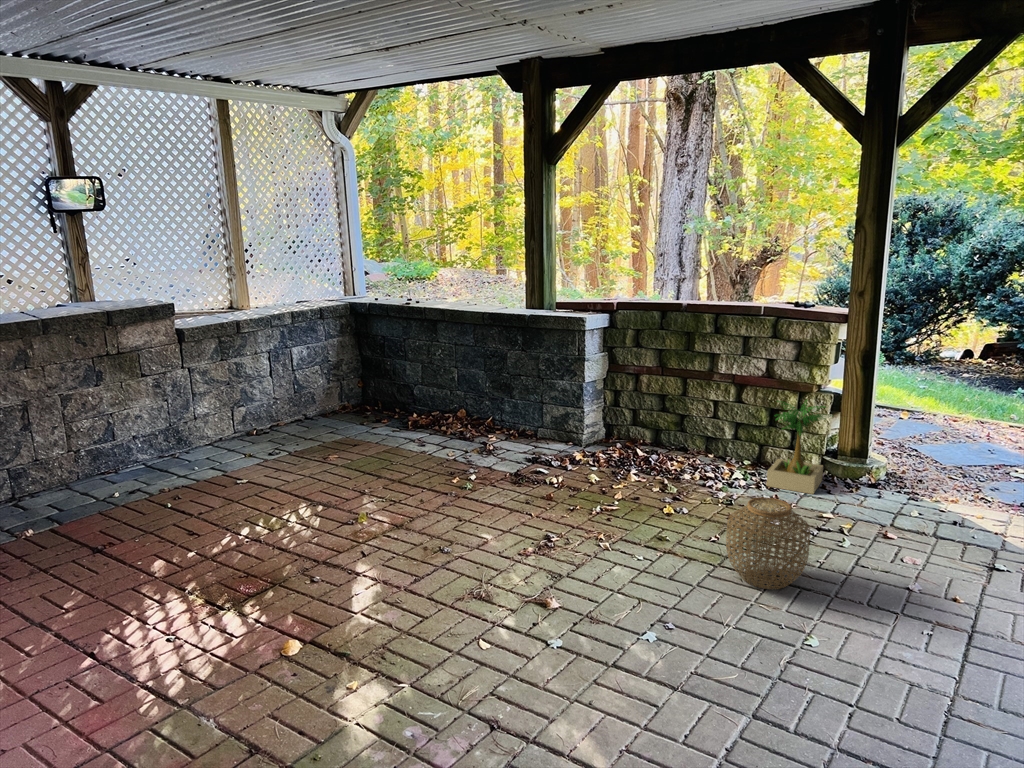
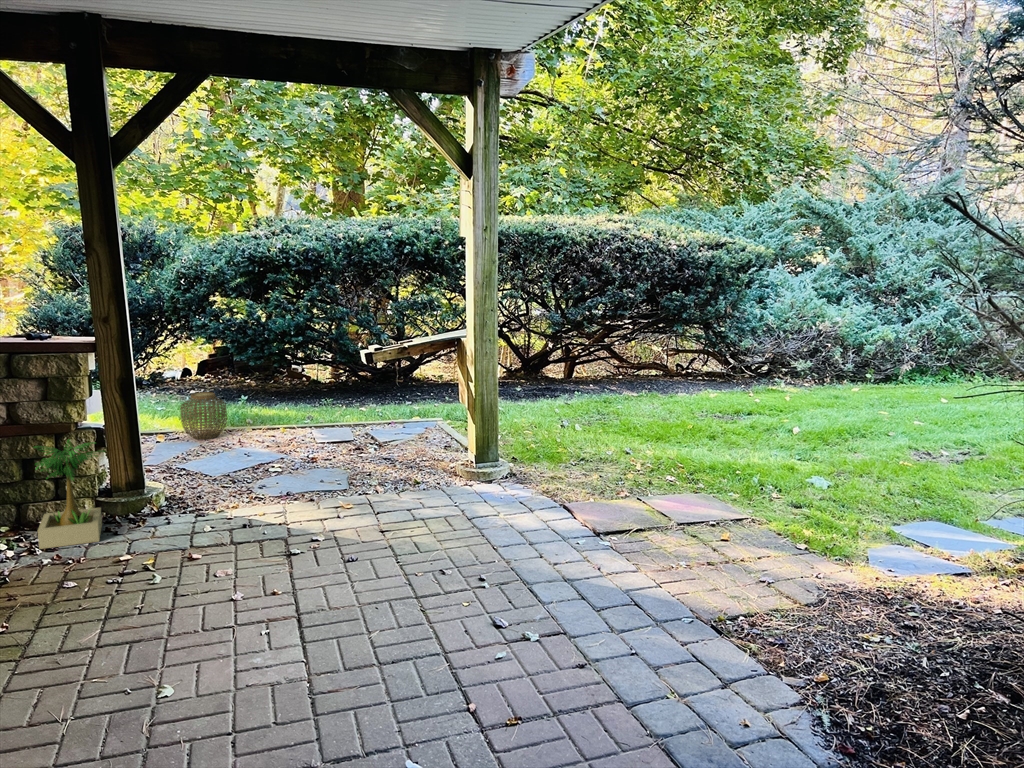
woven basket: present [726,497,810,589] -> present [180,392,227,440]

